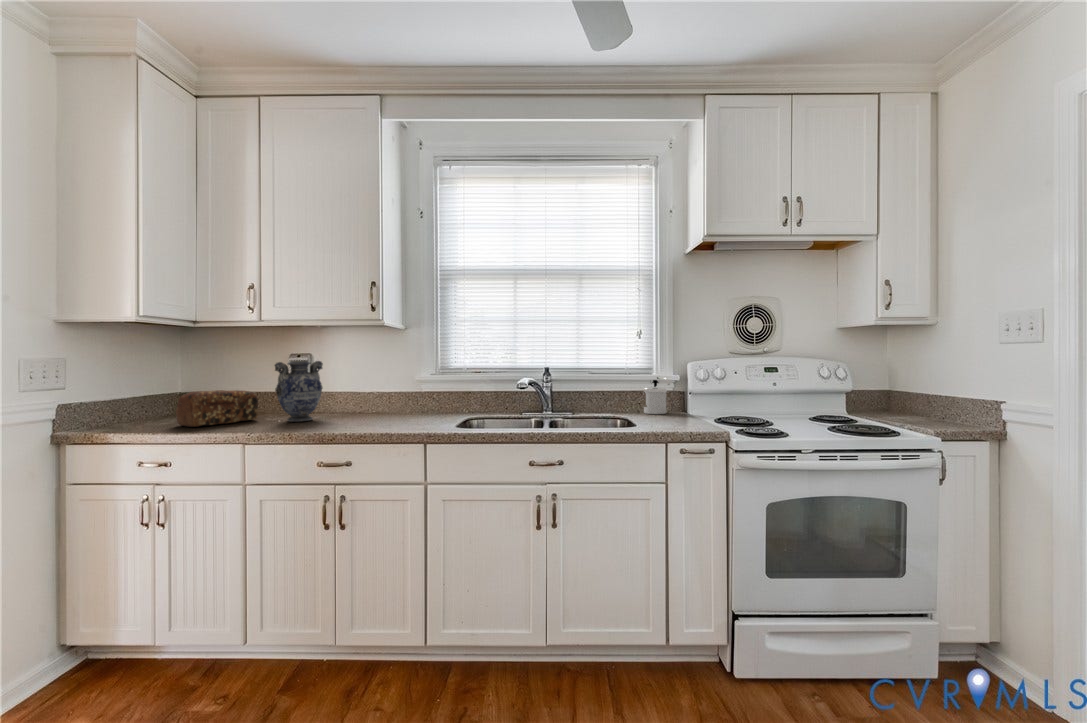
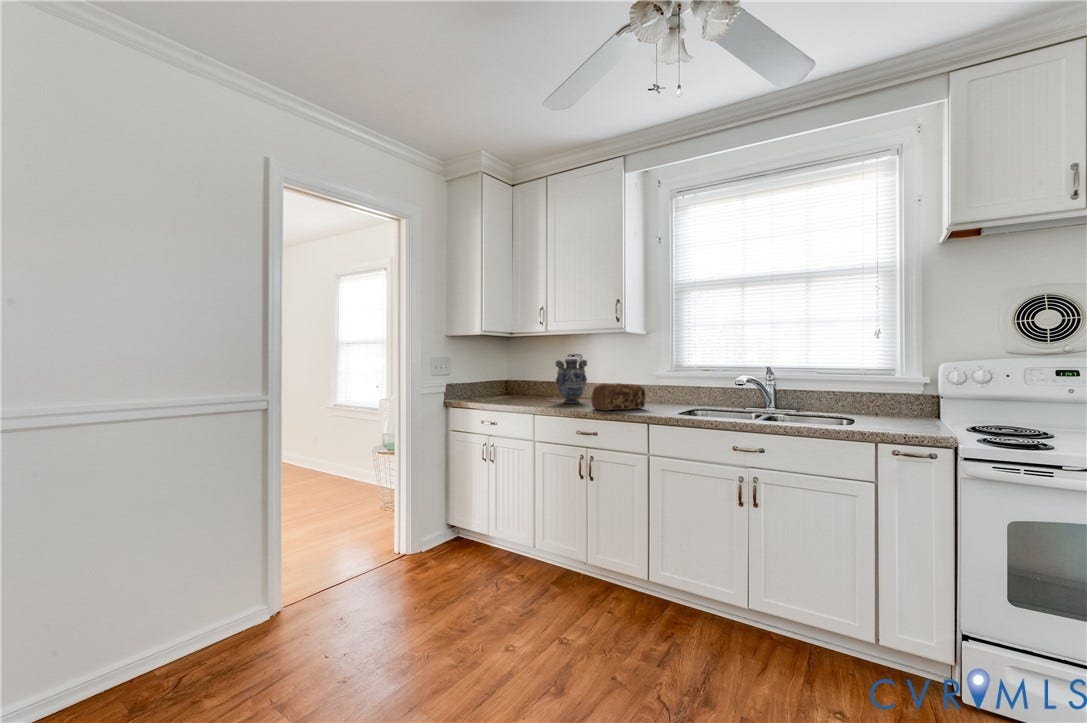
soap dispenser: present [644,377,669,414] -> none [885,376,916,418]
bread loaf: present [176,390,258,427] -> present [591,383,645,411]

